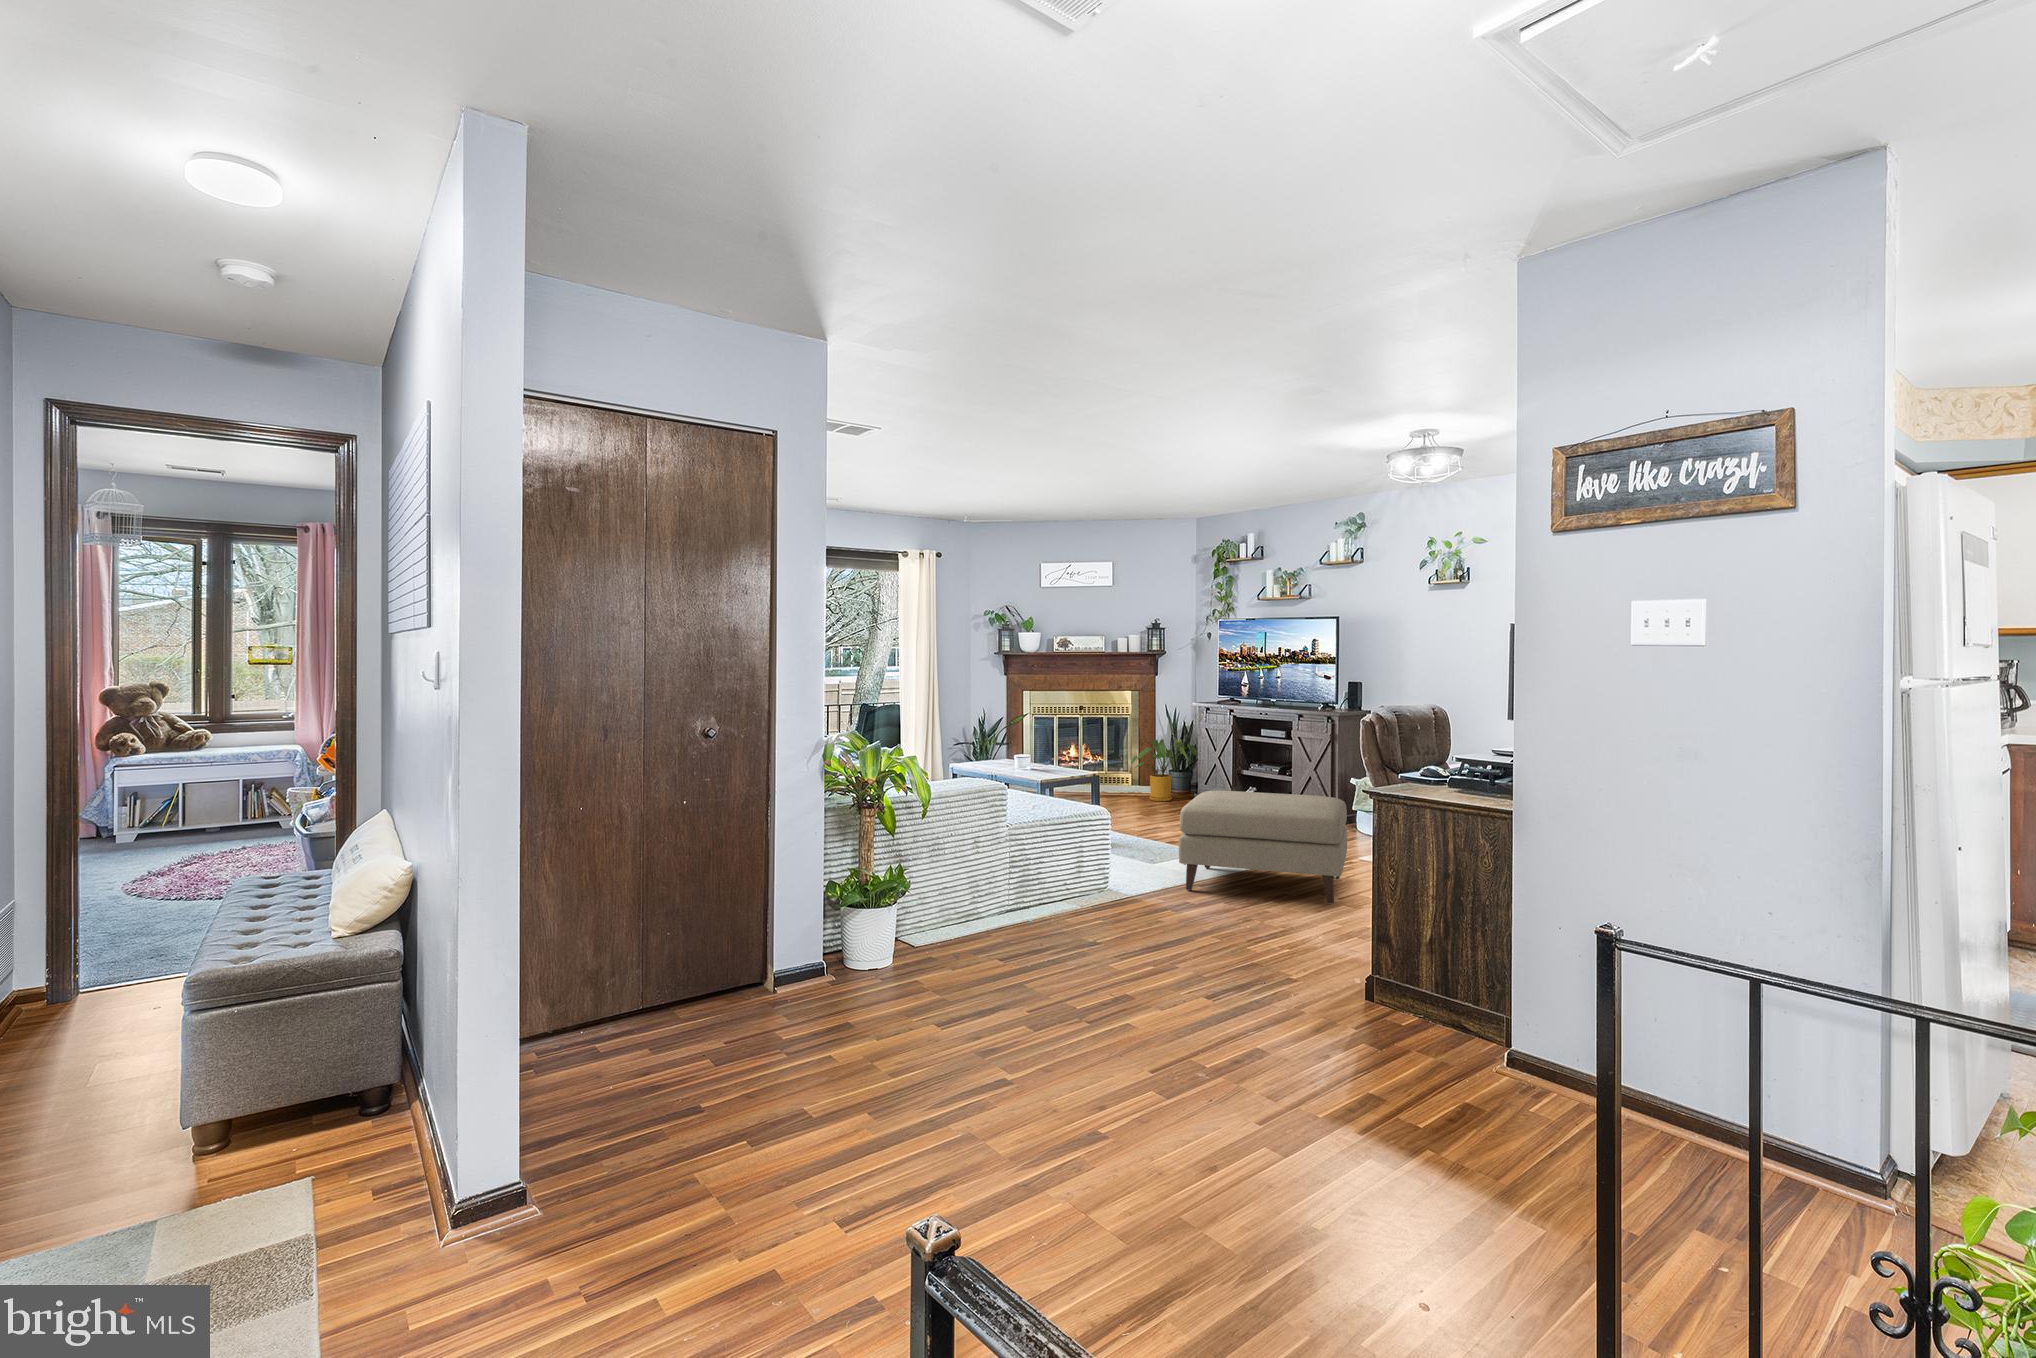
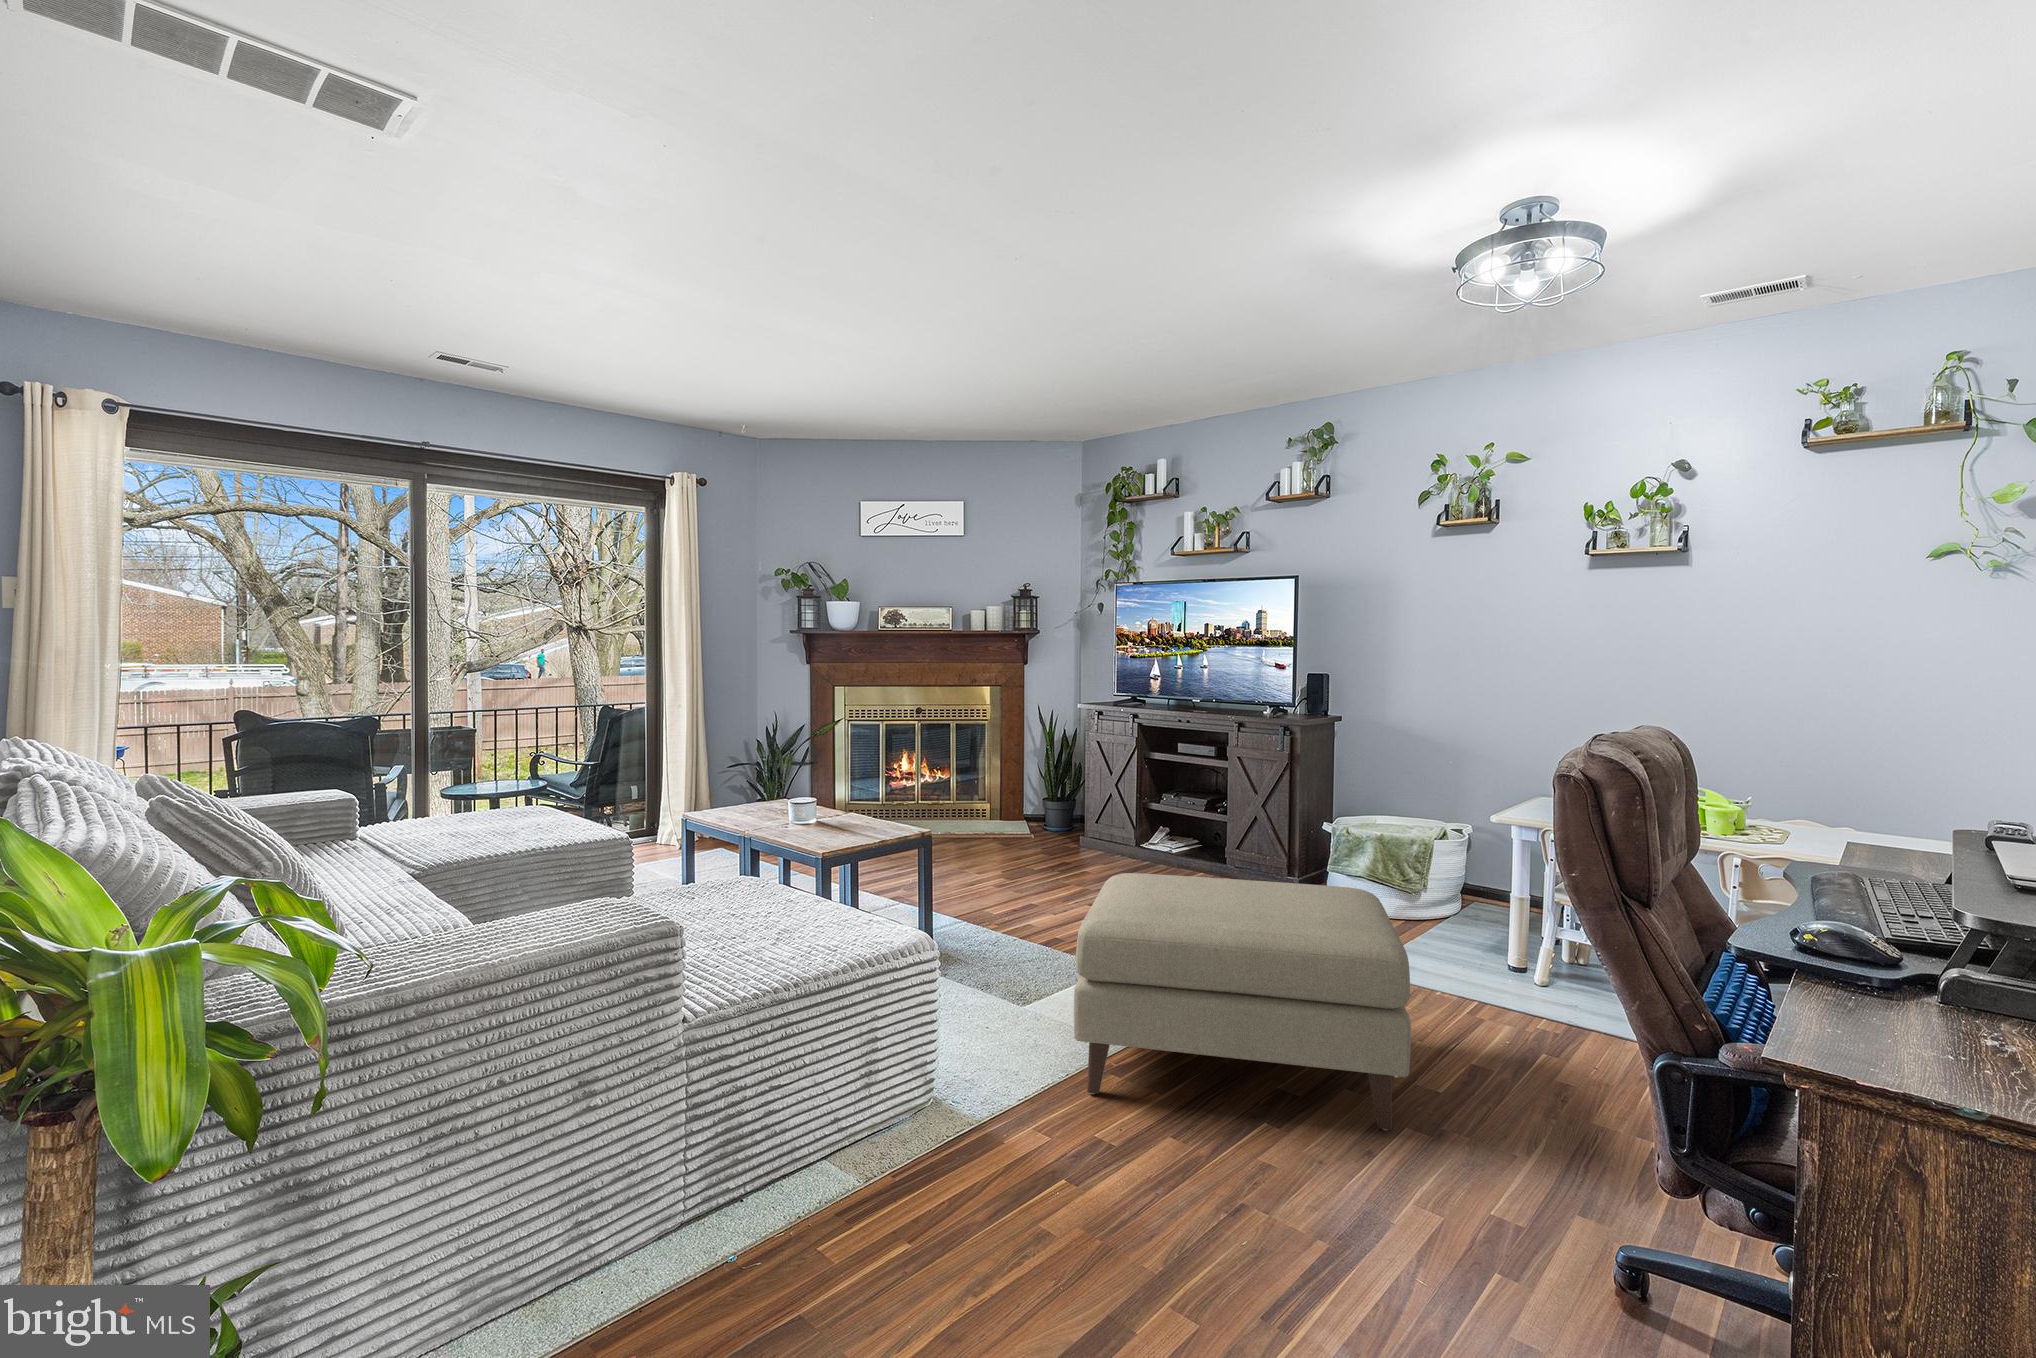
house plant: present [1131,739,1198,801] -> none [988,756,1085,849]

